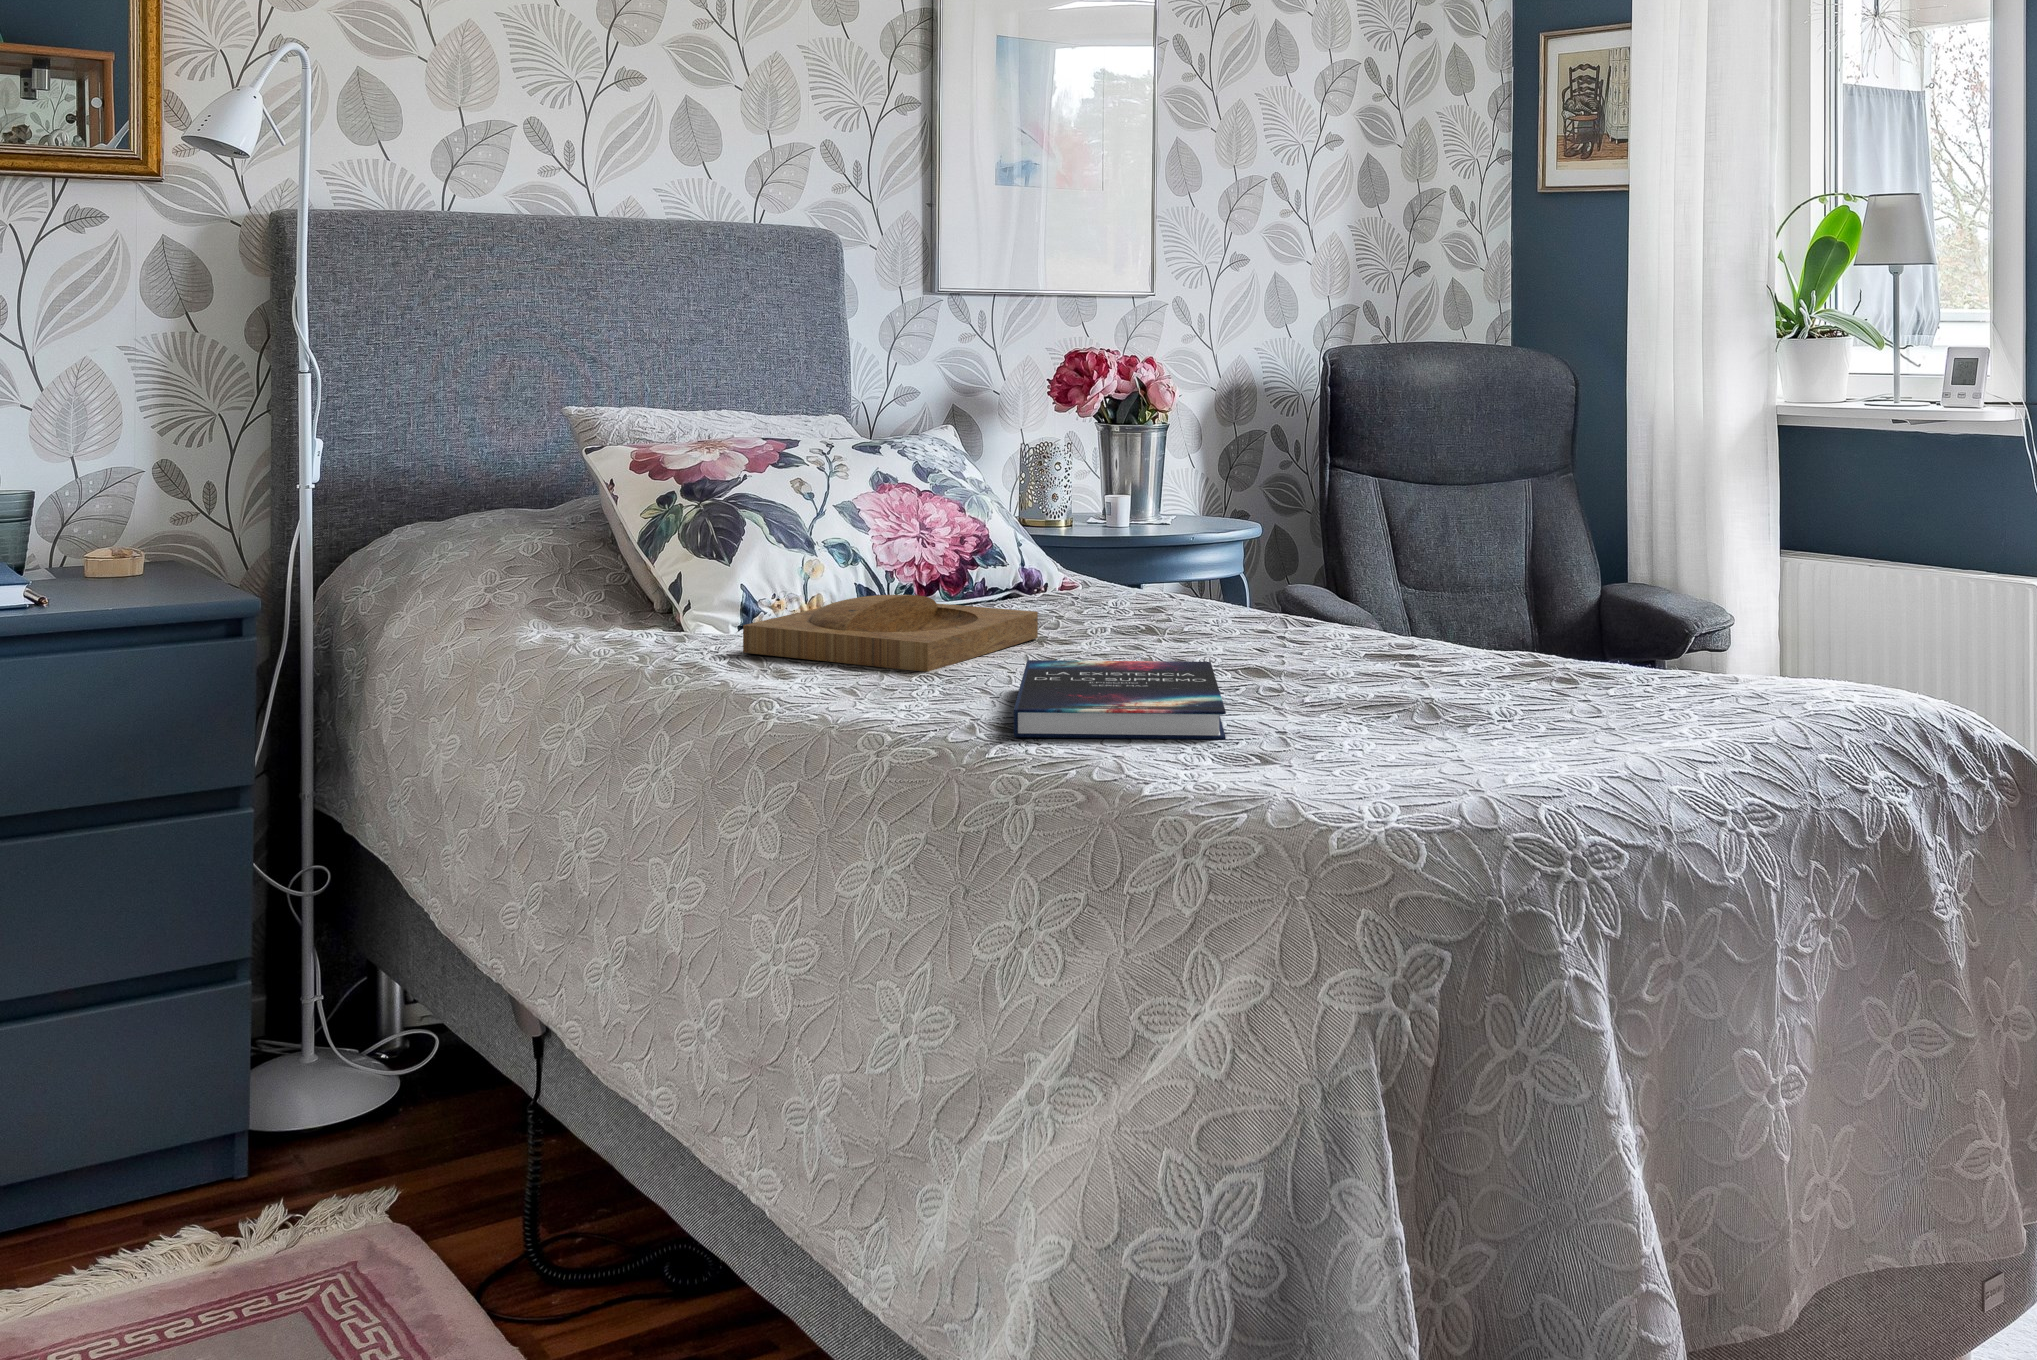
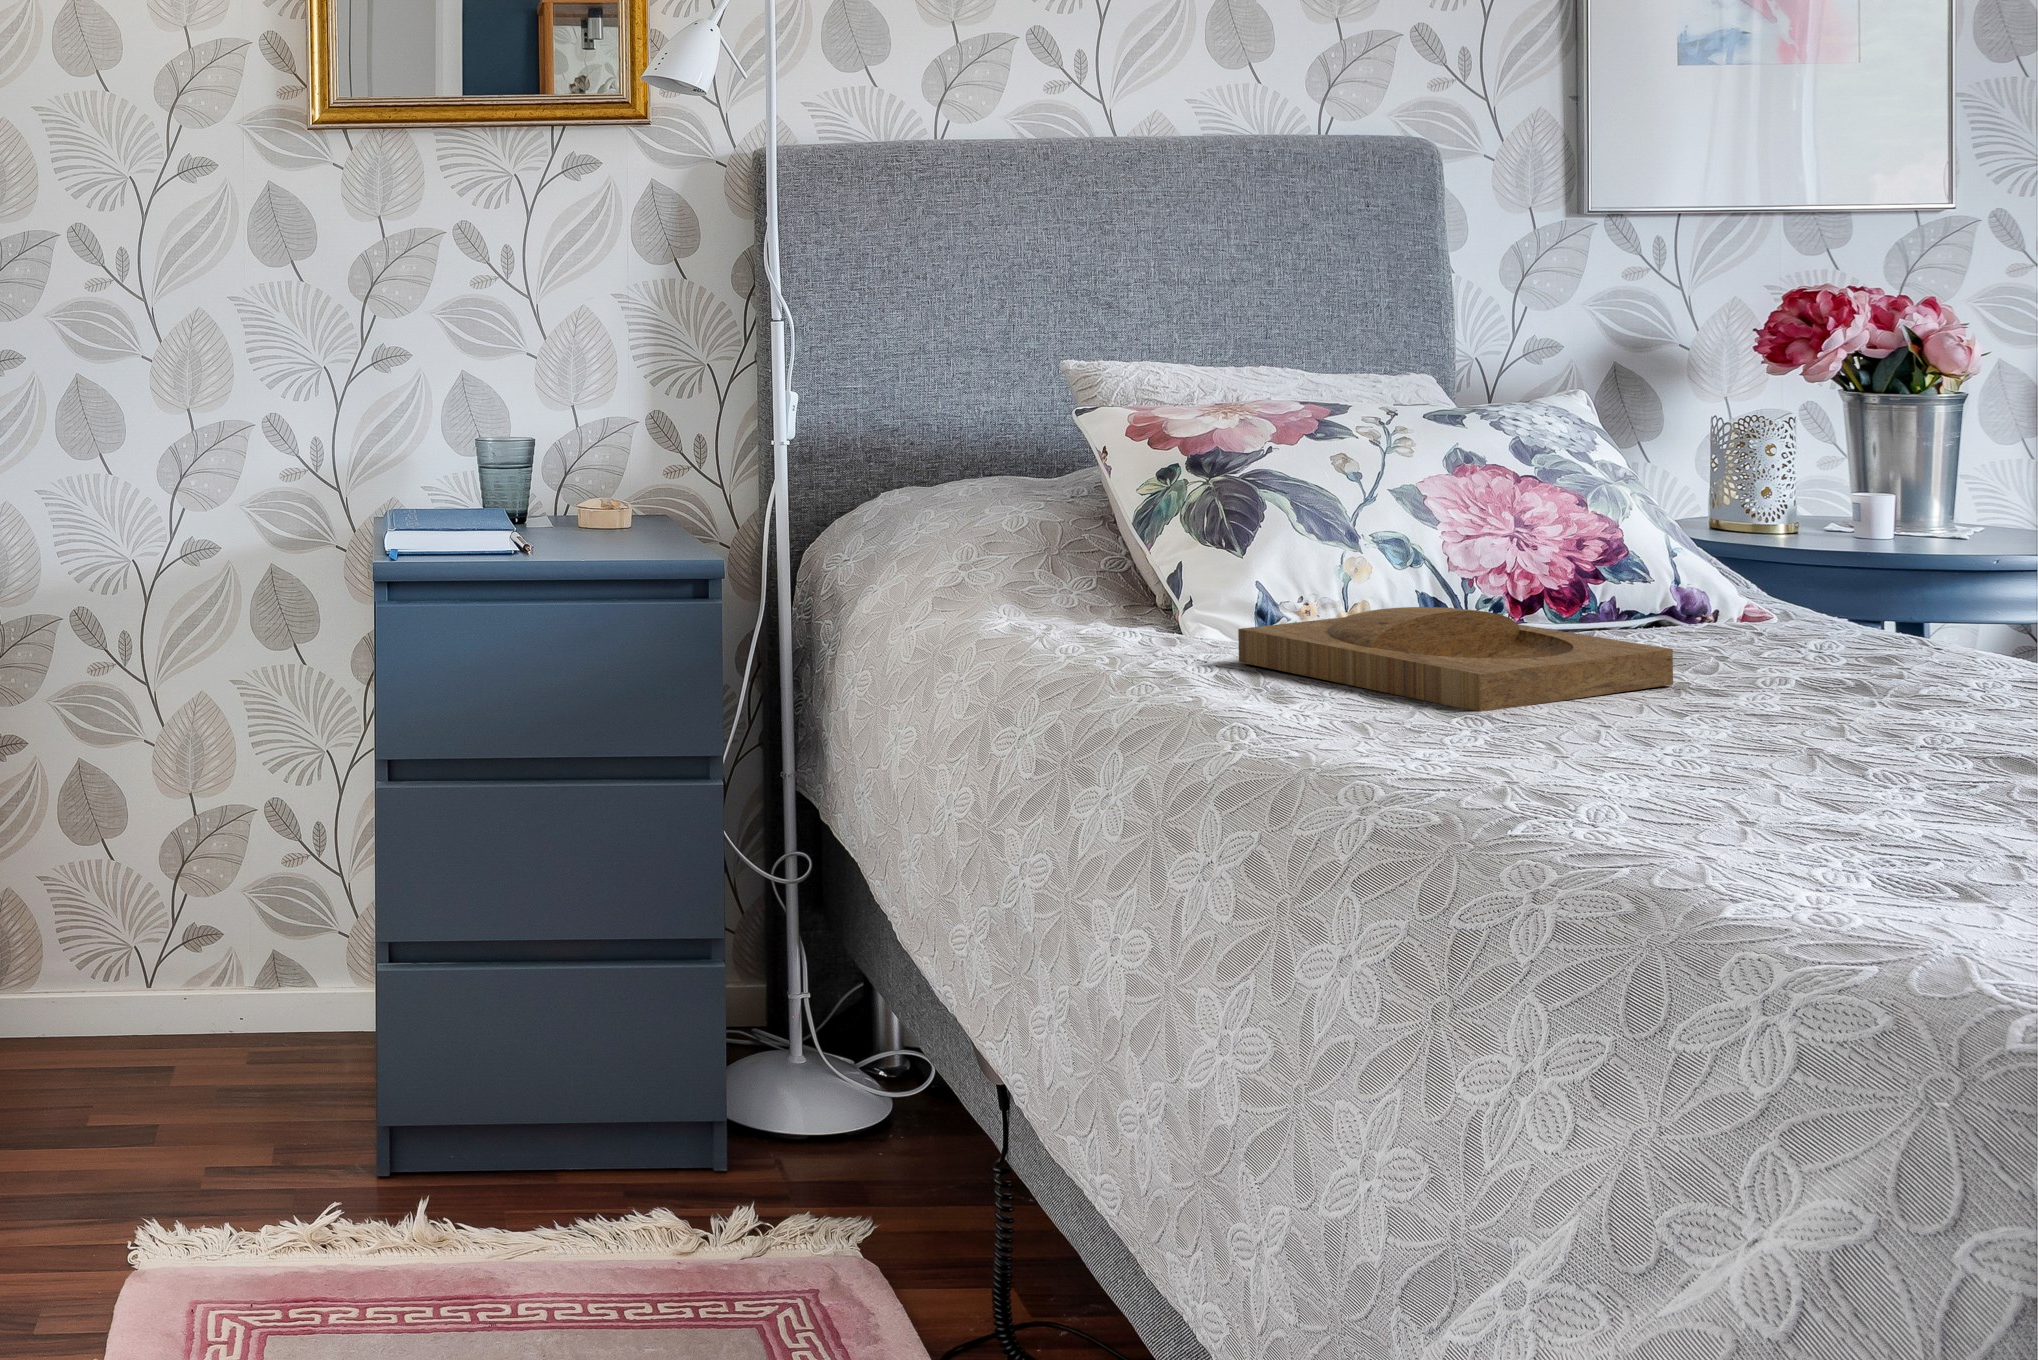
hardback book: present [1014,660,1226,739] -> none [1560,712,1933,861]

